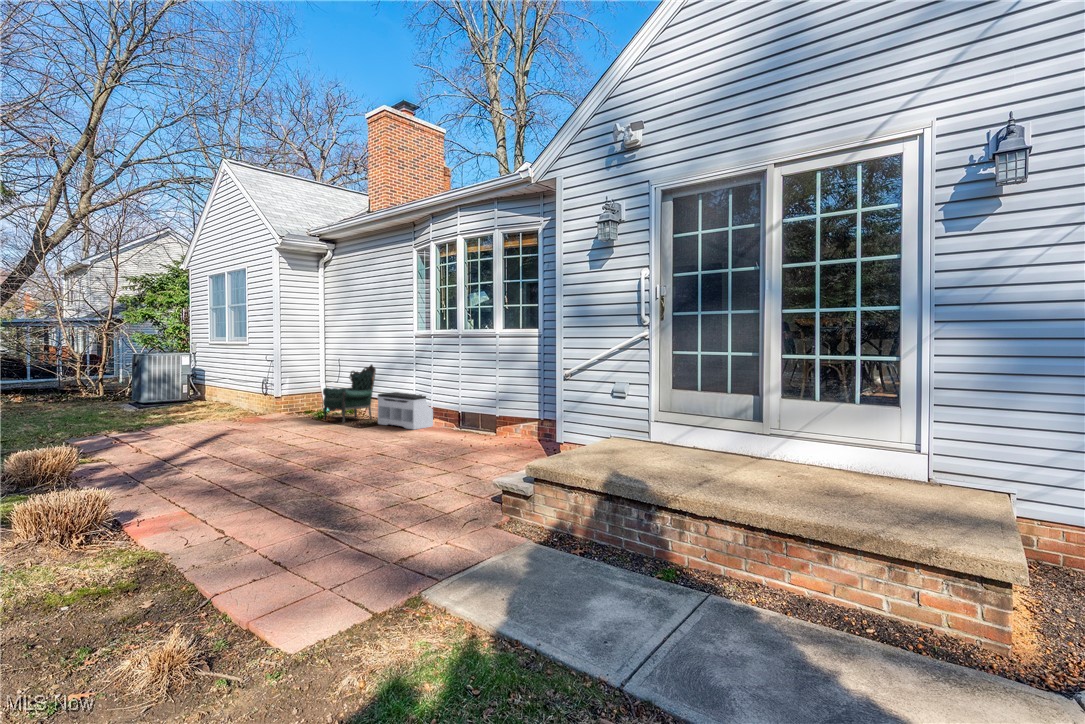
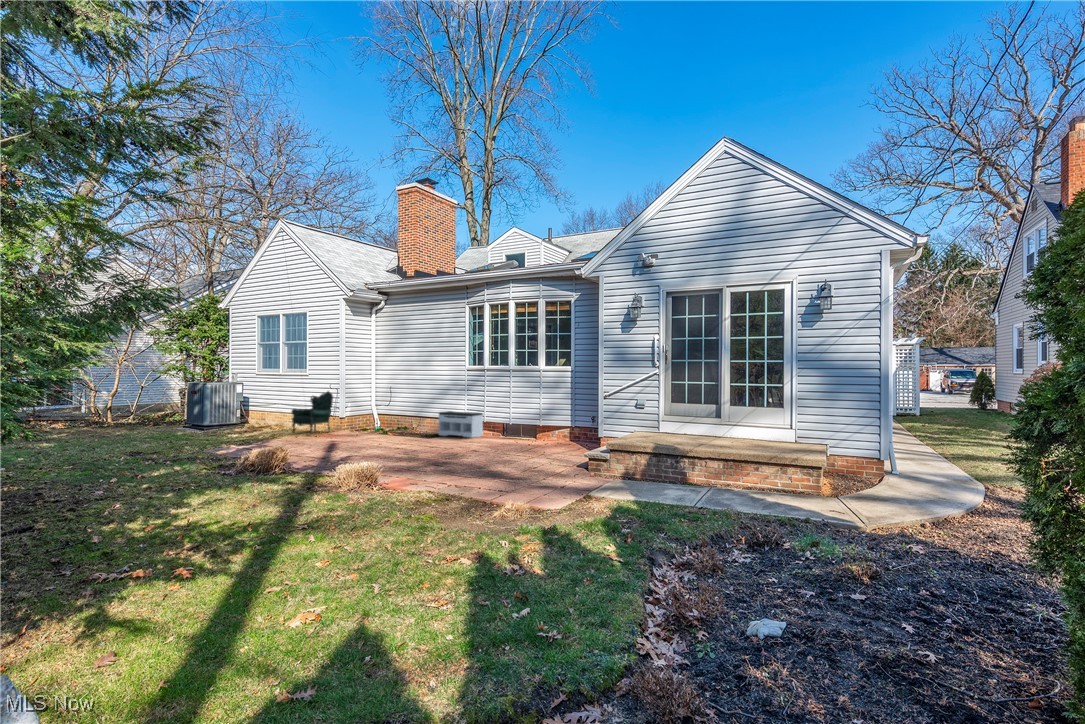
armchair: present [323,365,376,424] -> present [292,391,333,434]

